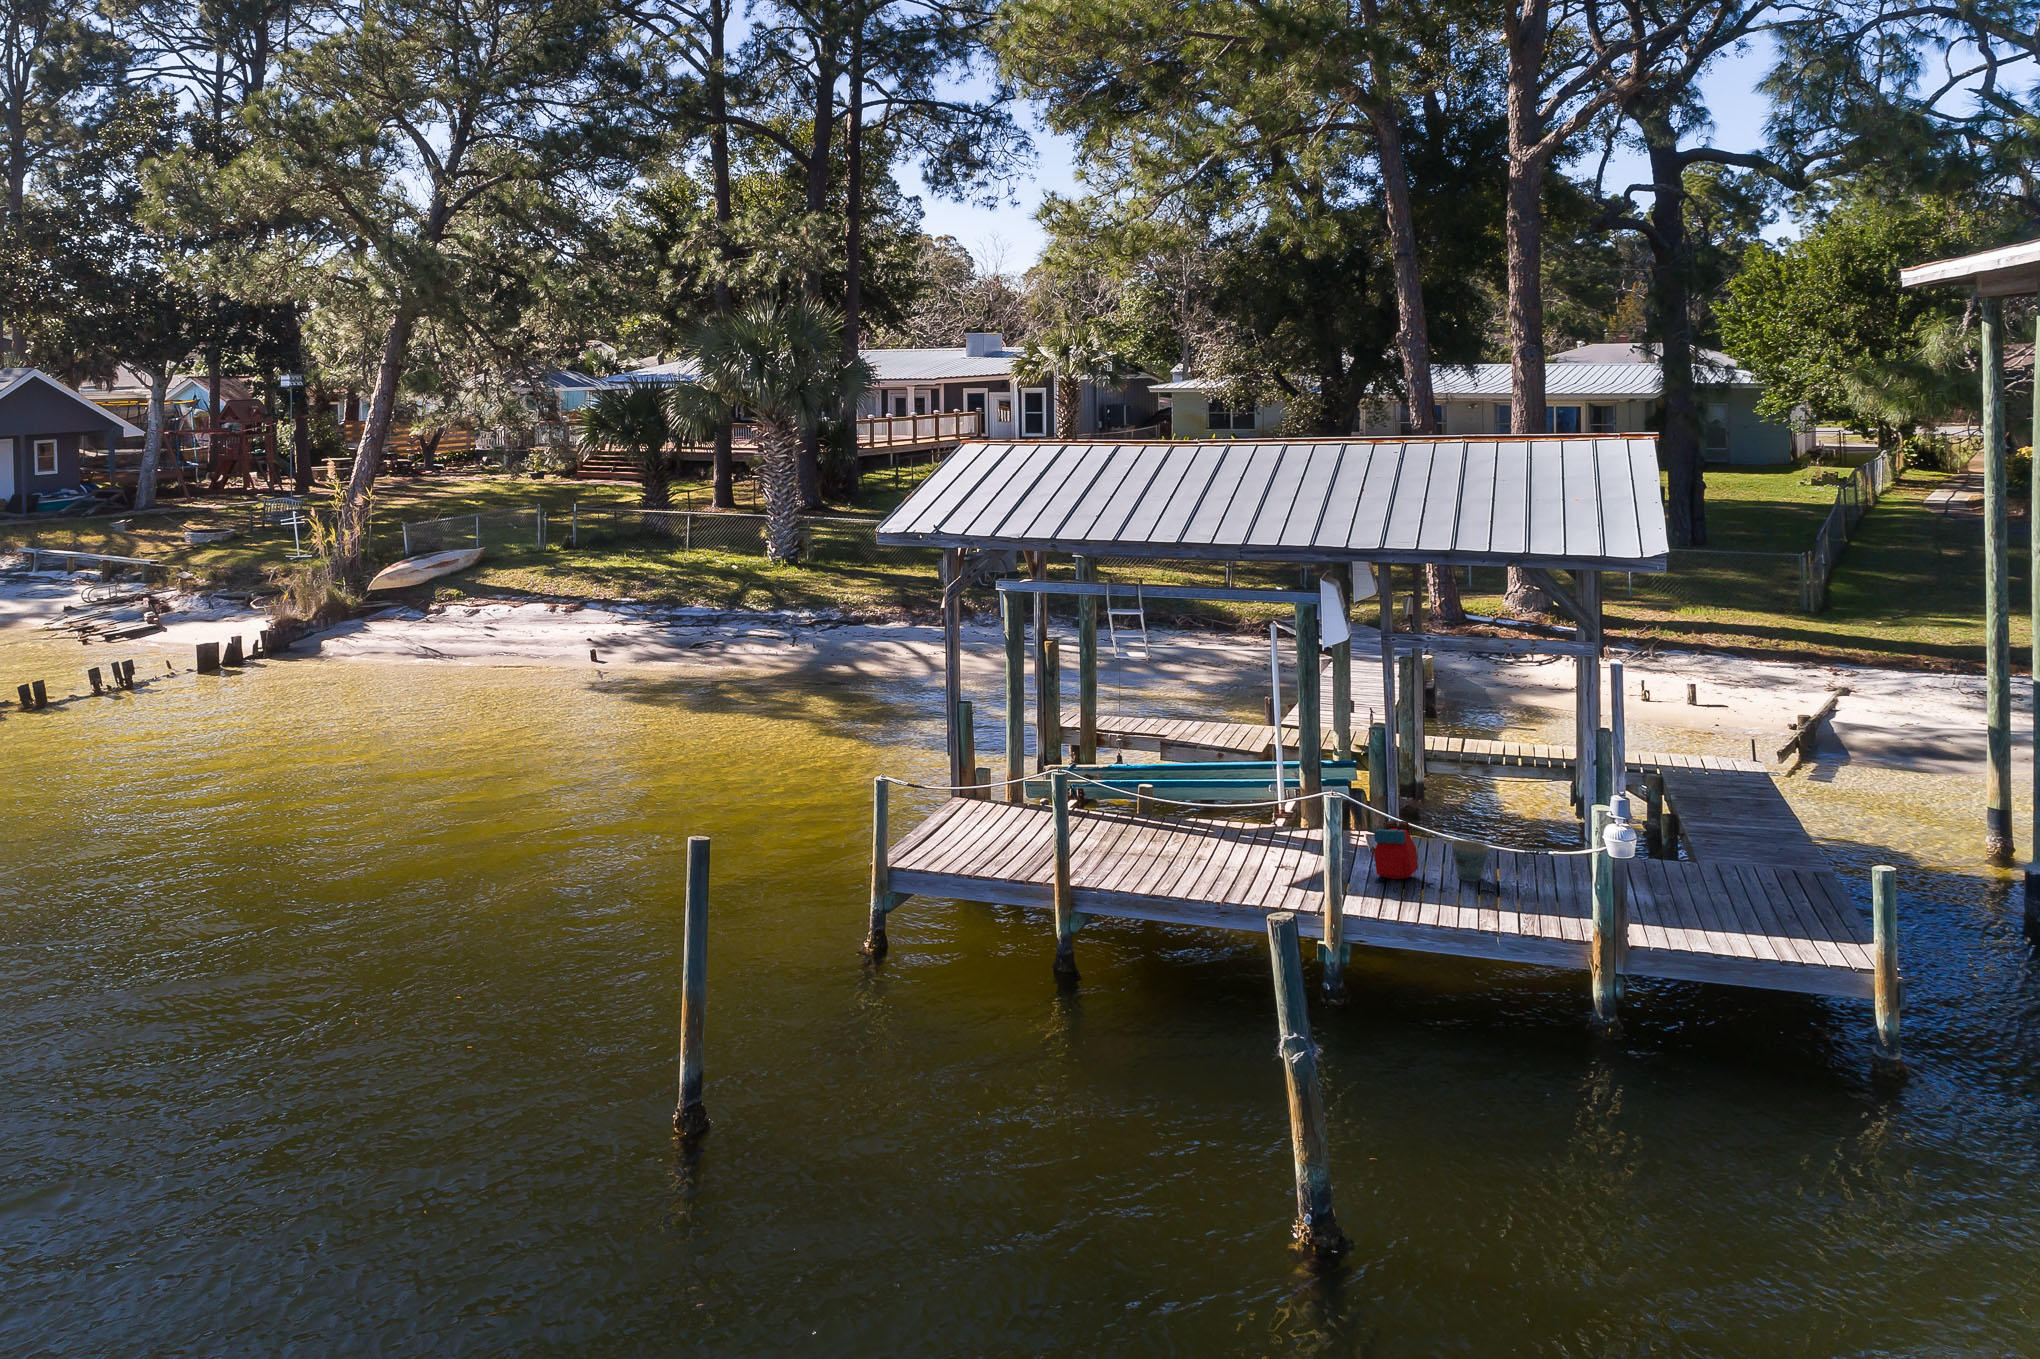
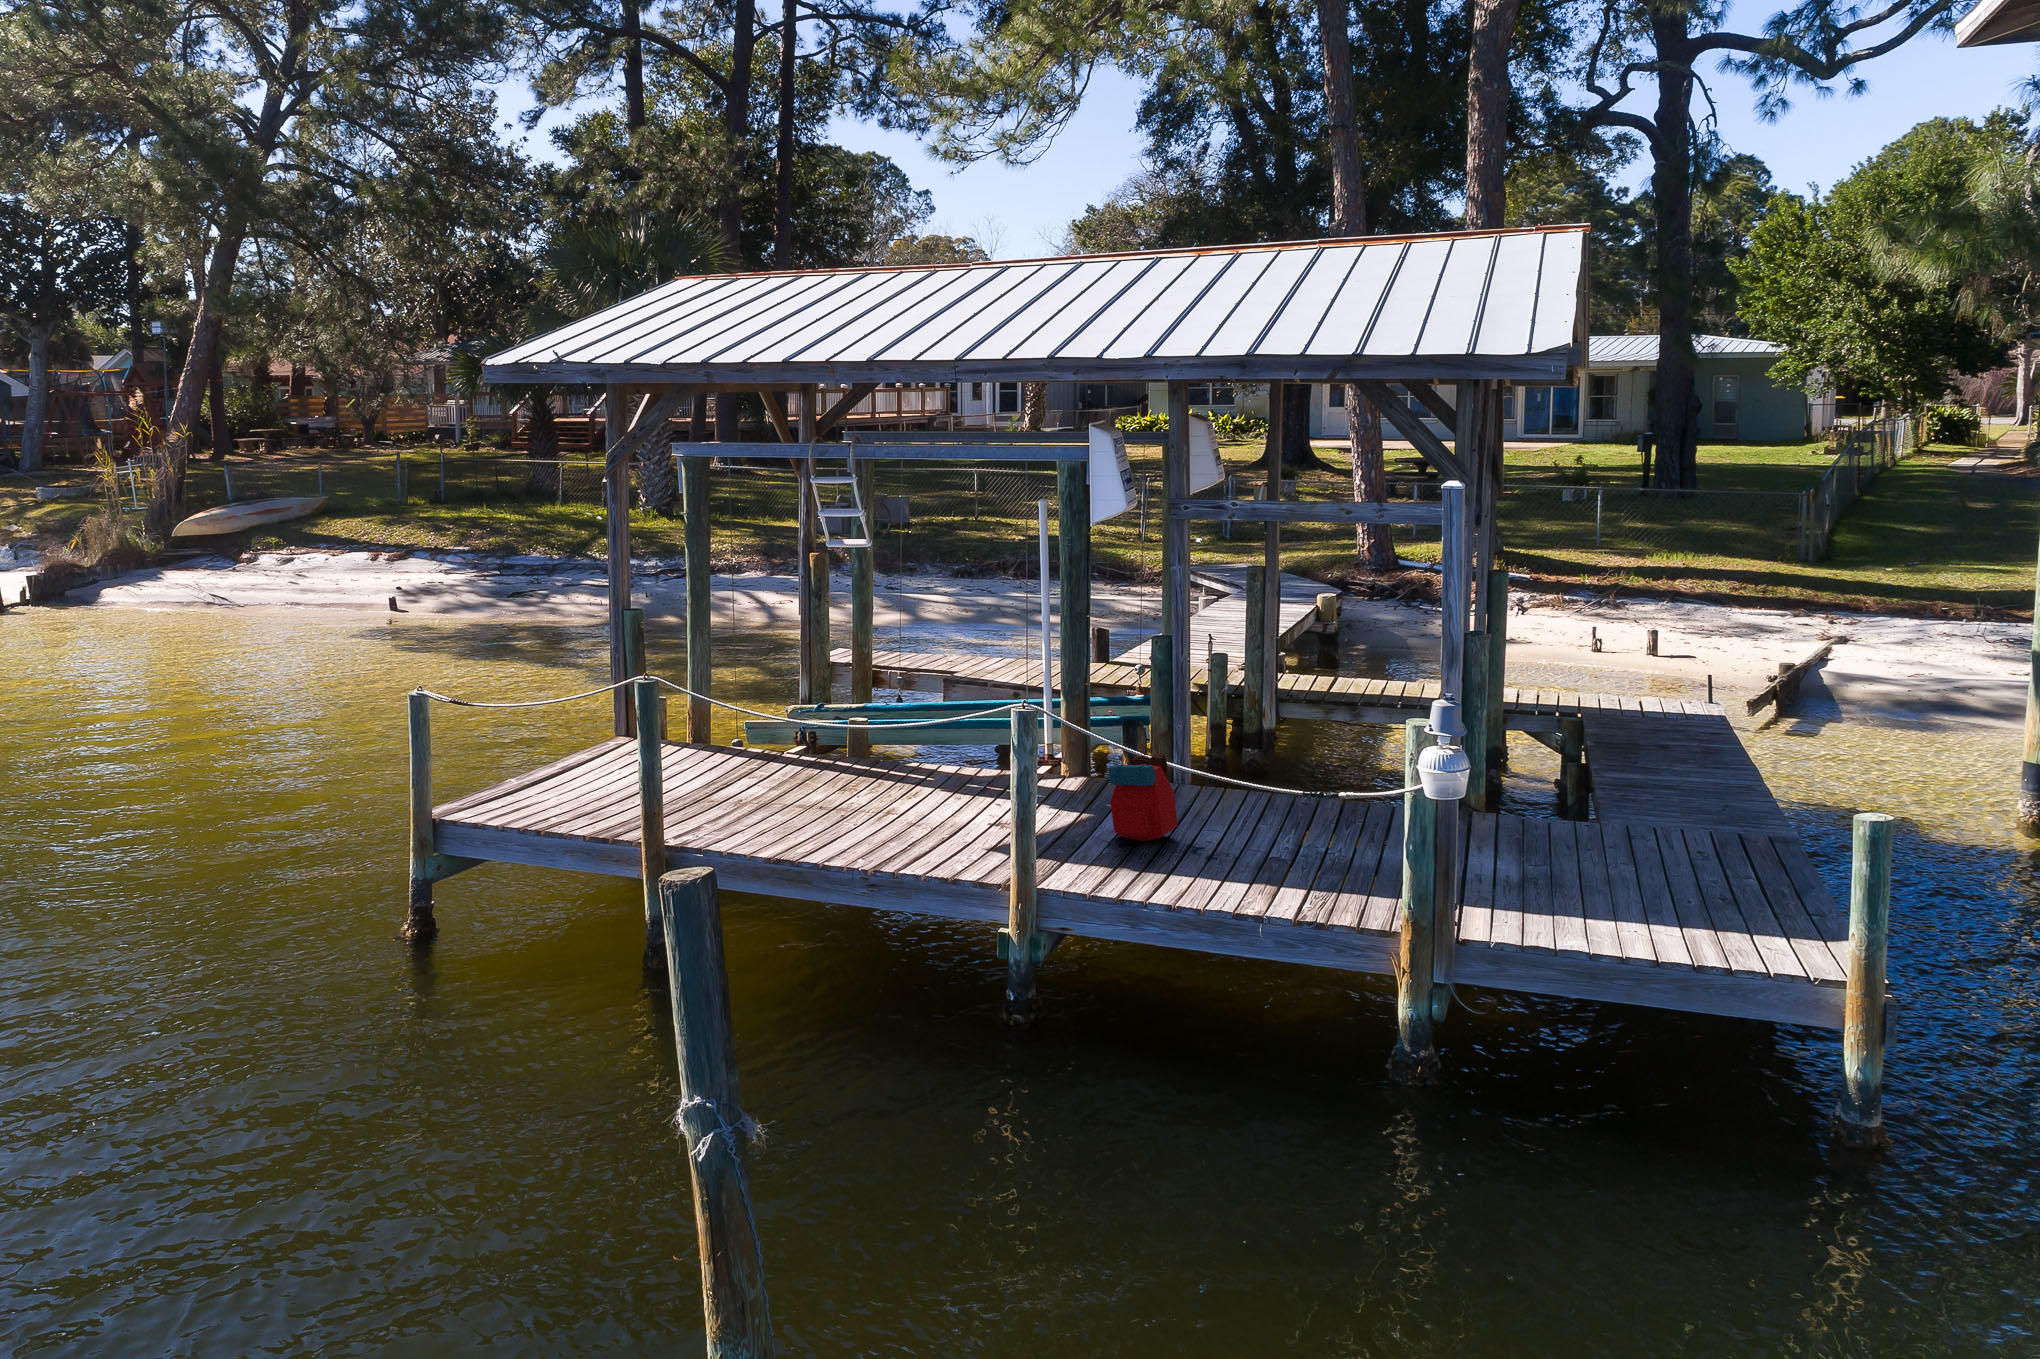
bucket: present [1452,840,1489,882] -> none [1227,782,1285,845]

